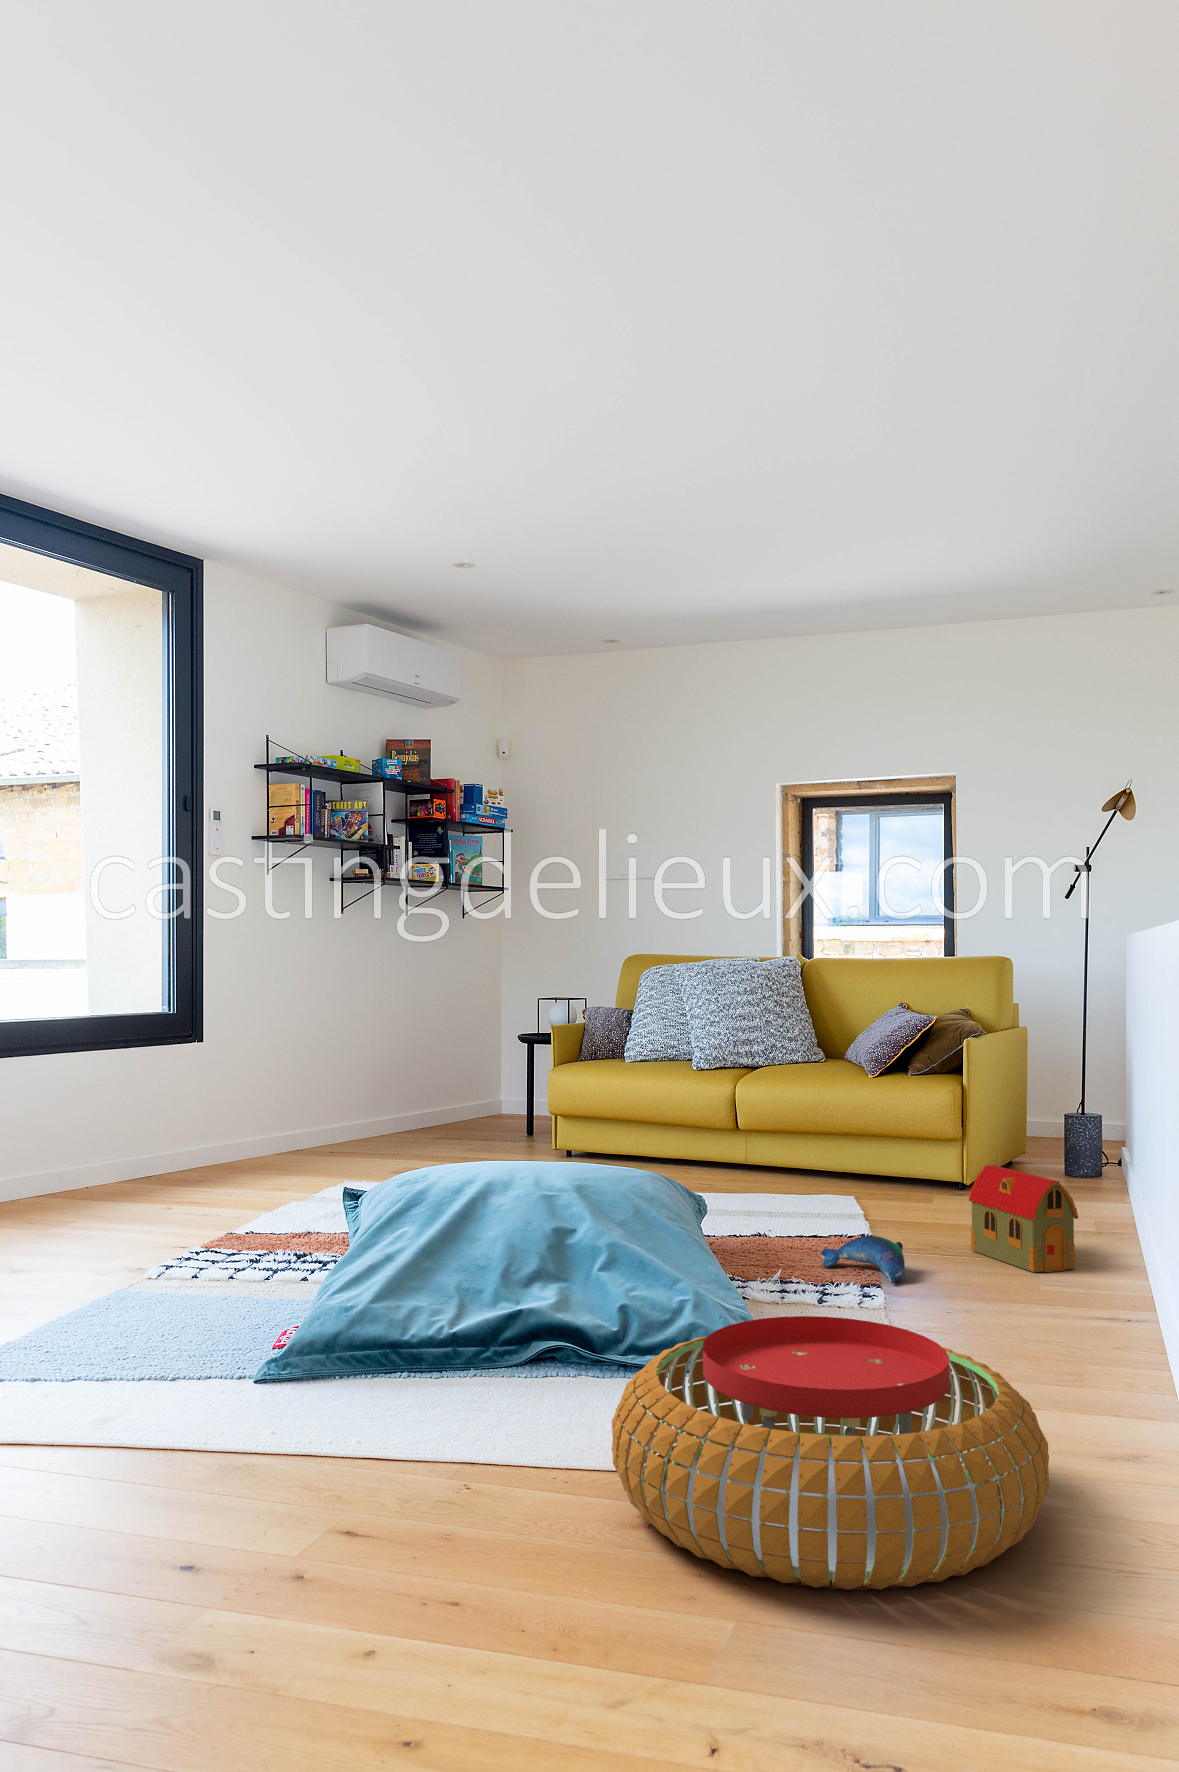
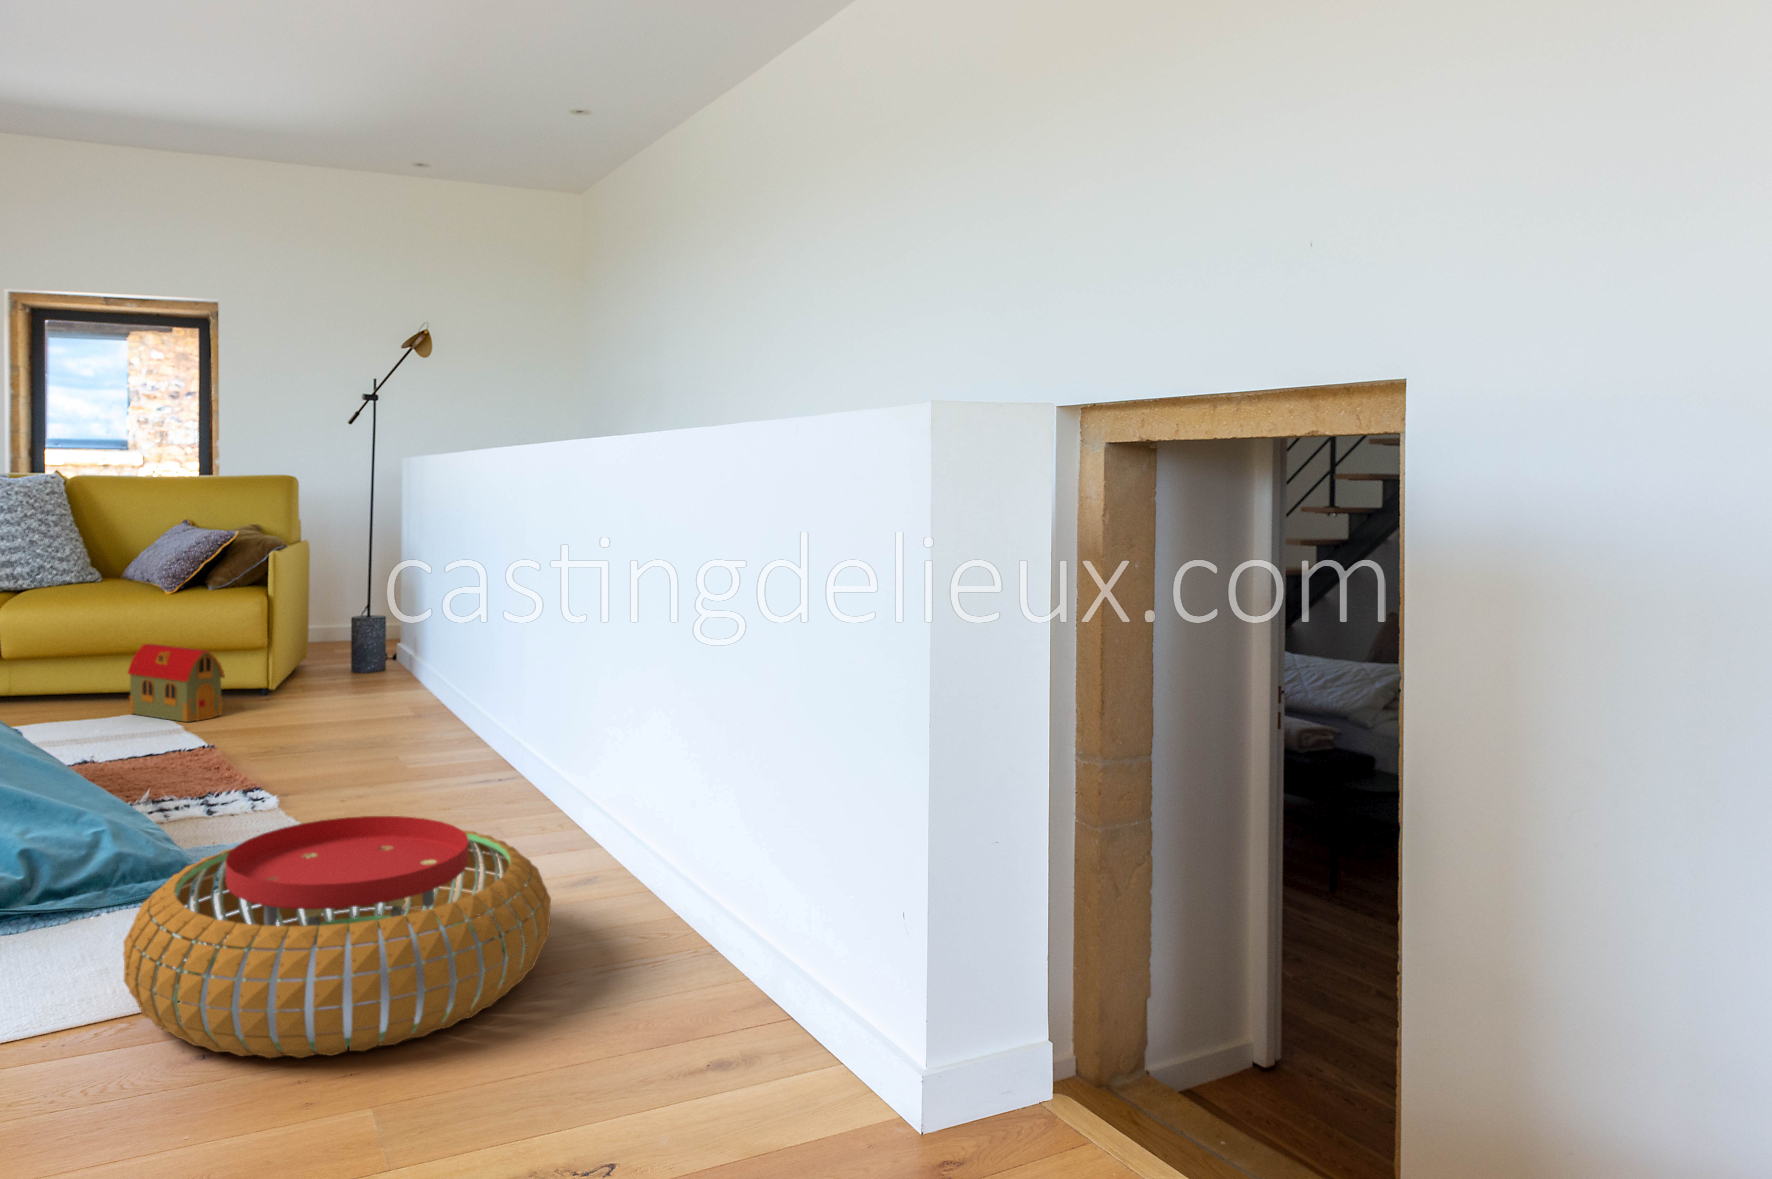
toy house: present [969,1165,1078,1272] -> present [128,644,225,722]
plush toy: present [821,1236,905,1283] -> none [180,746,279,786]

